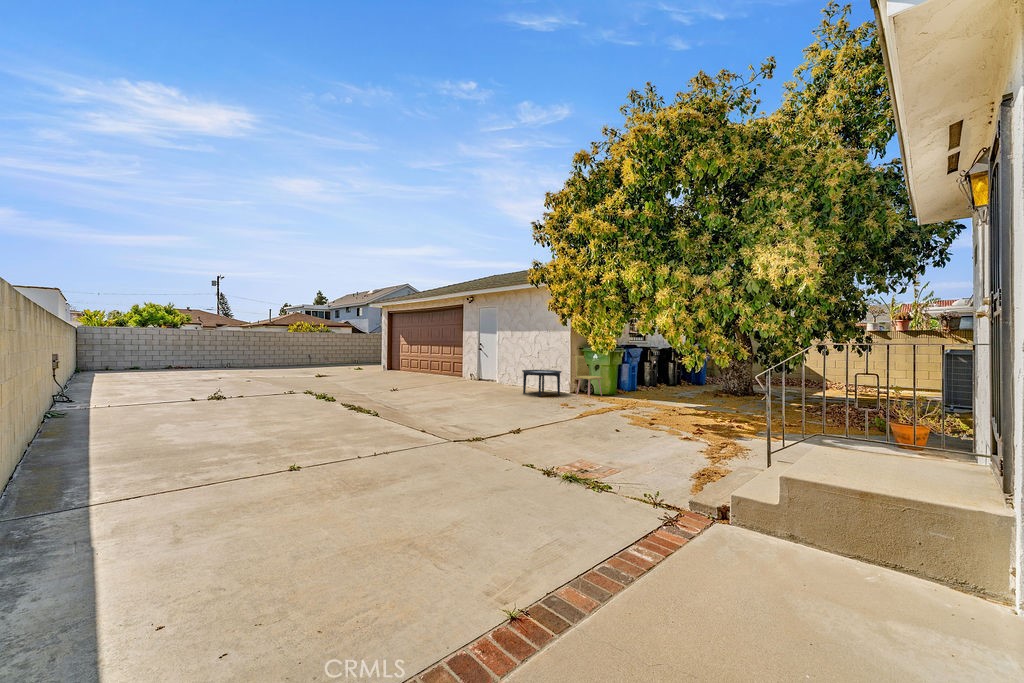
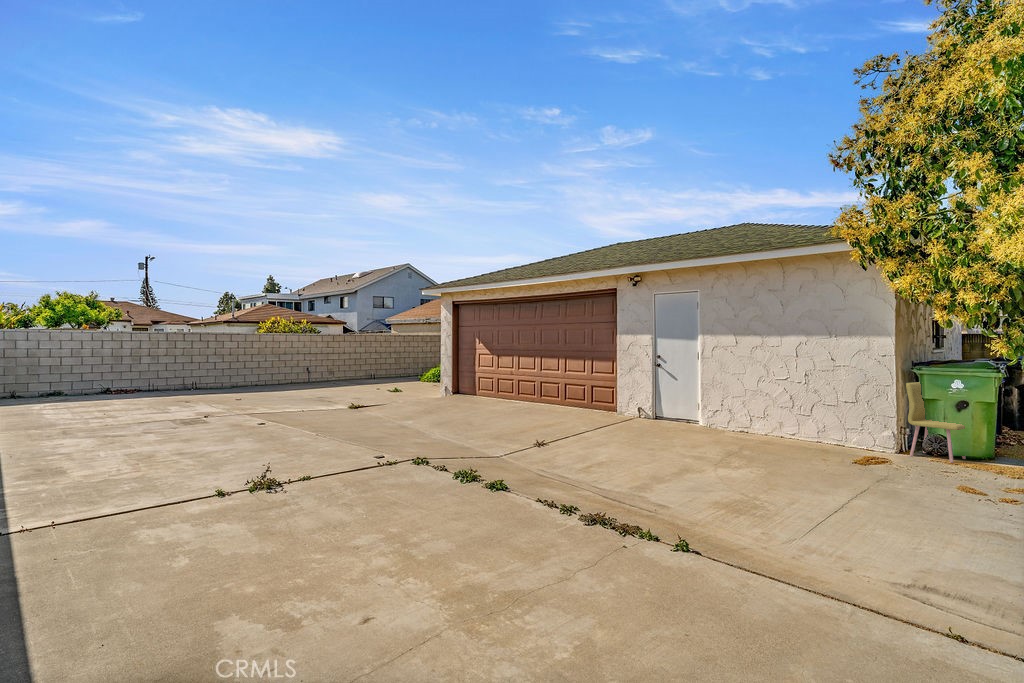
round table: present [522,370,562,397] -> none [802,407,892,464]

